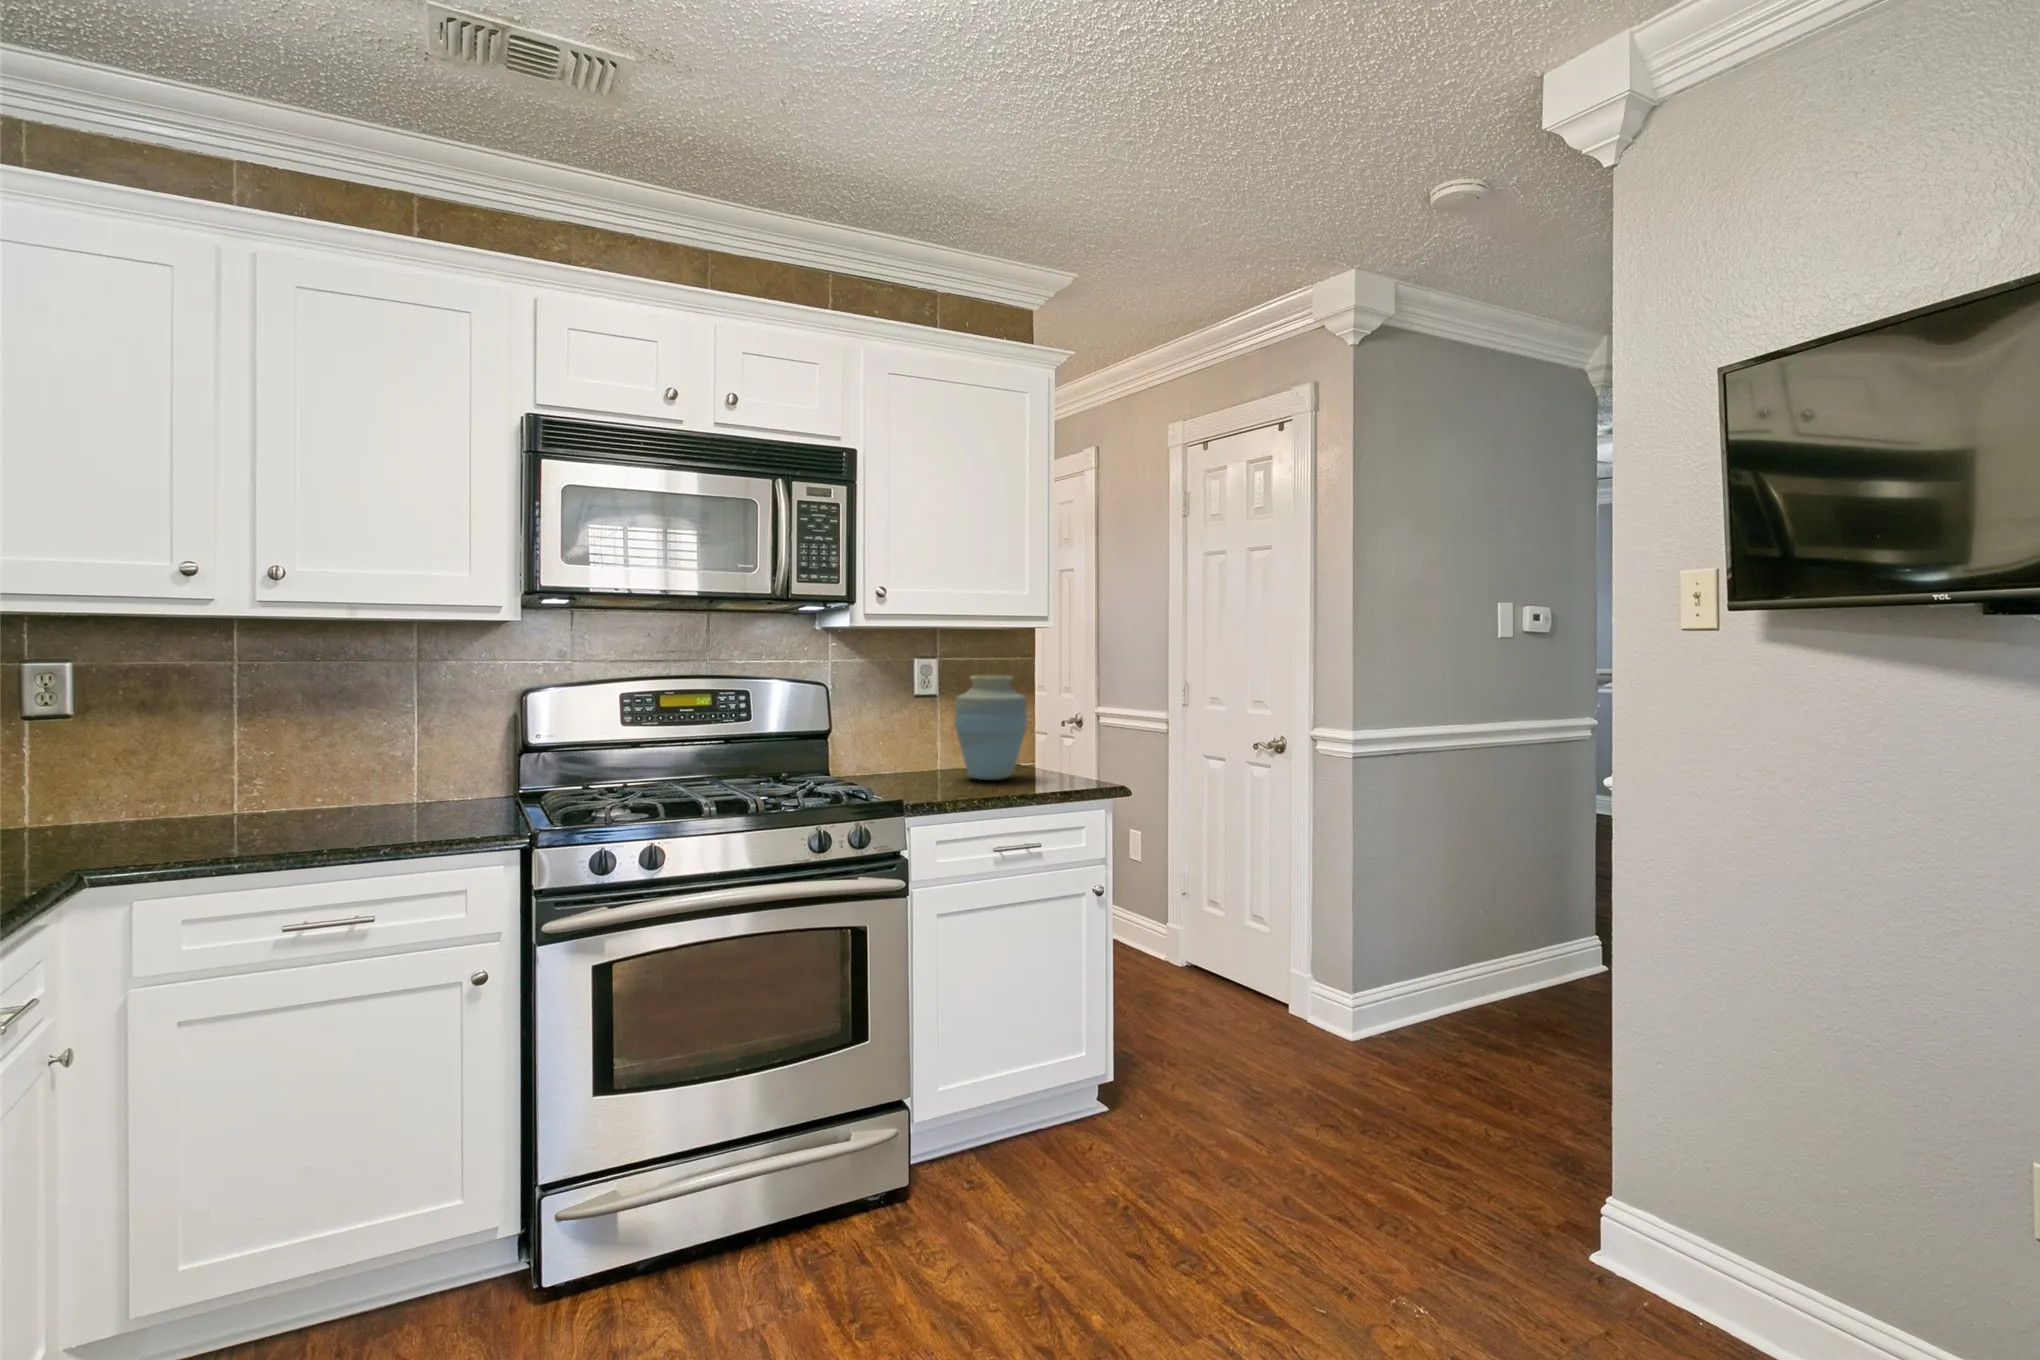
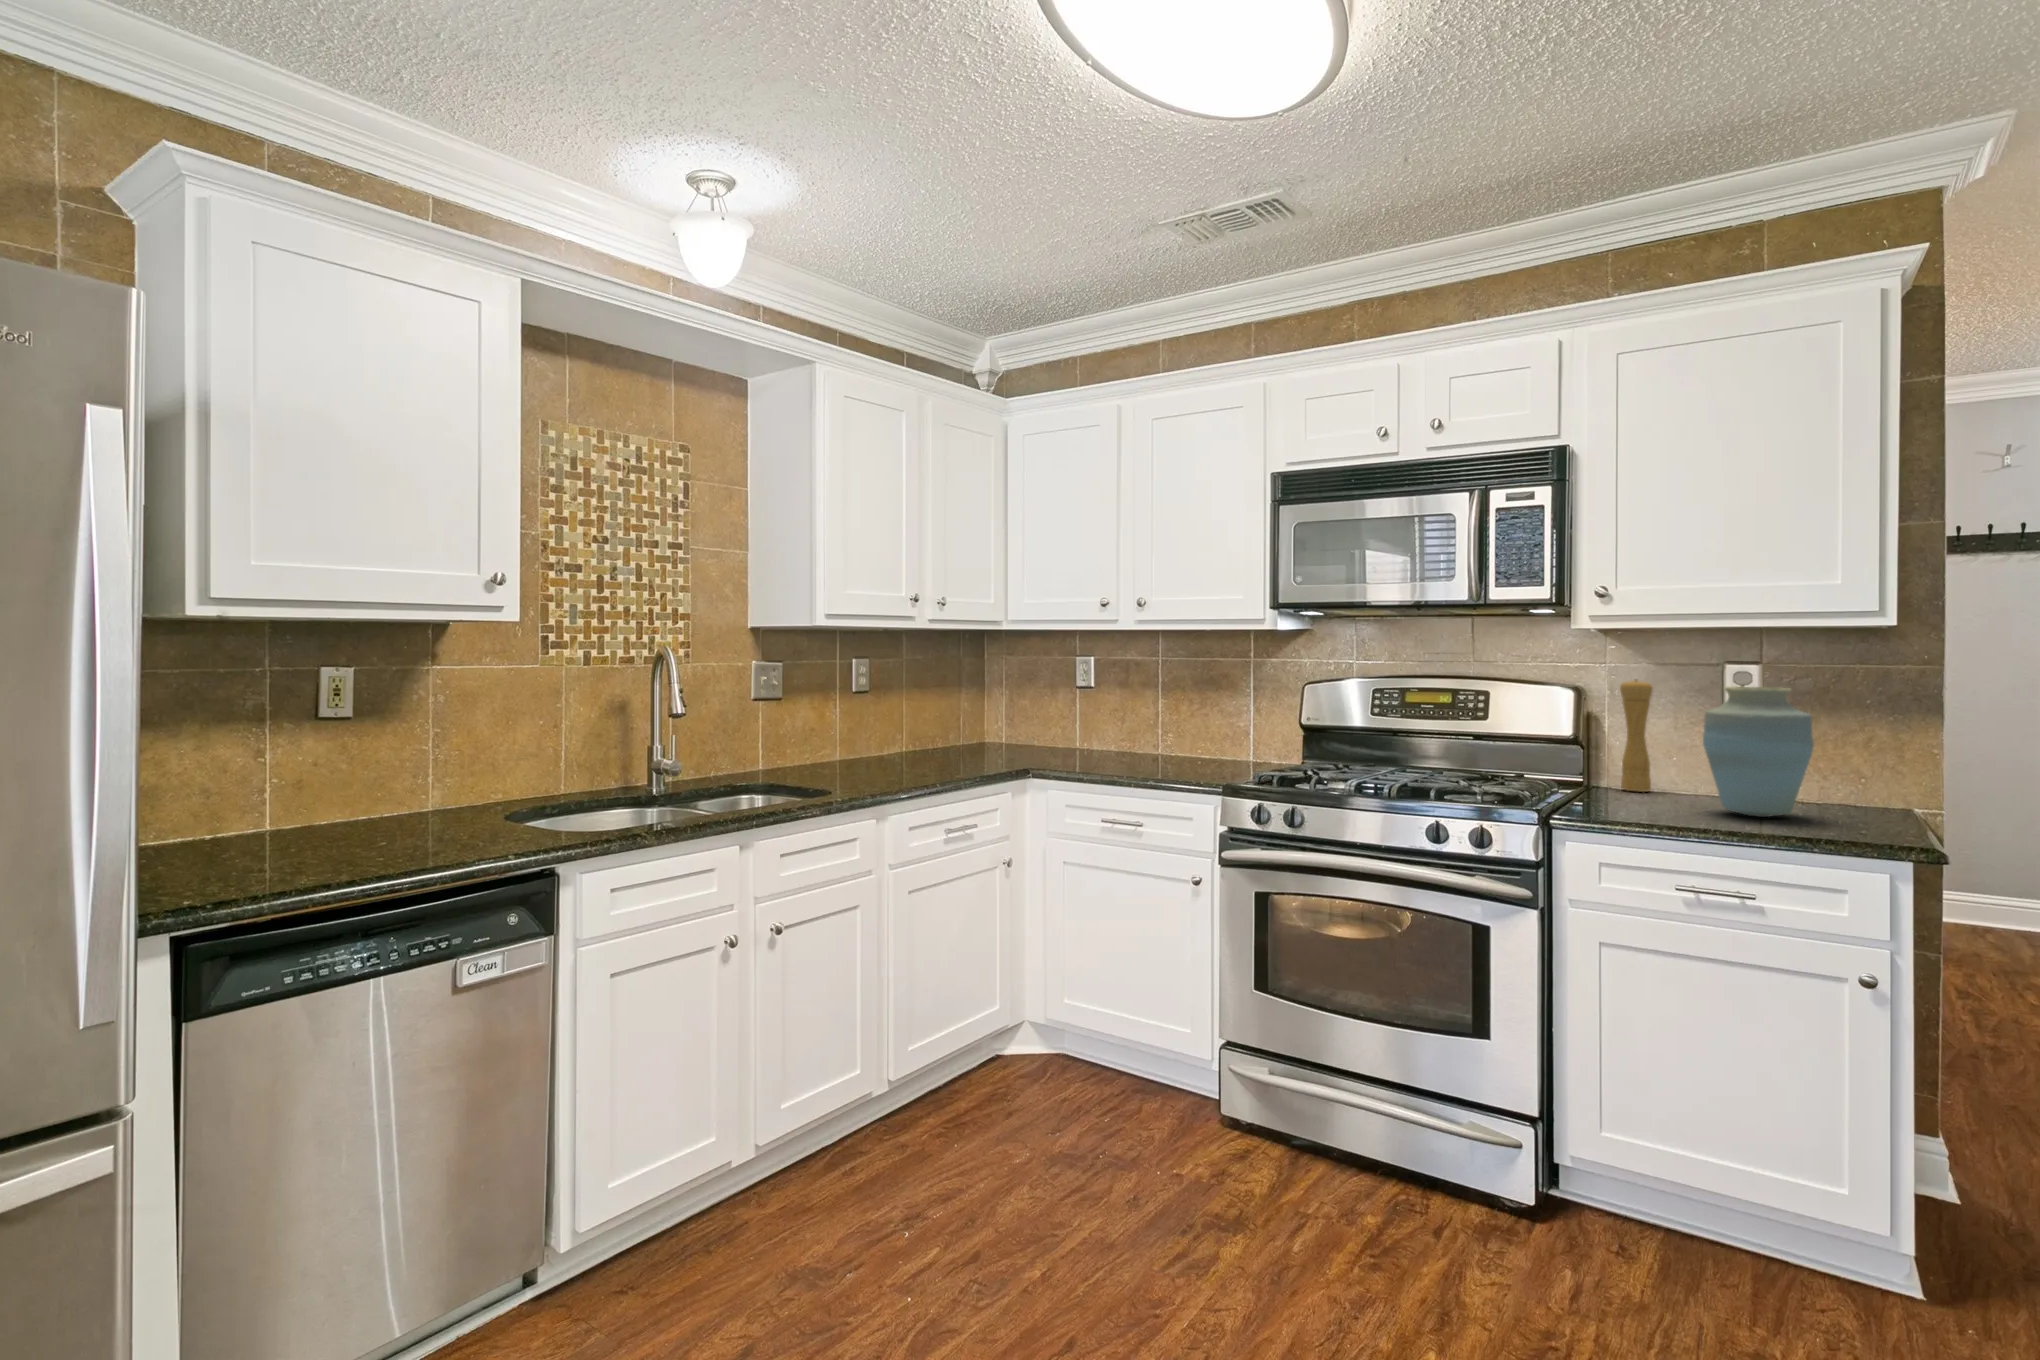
pepper mill: none [851,673,877,774] -> present [1620,680,1653,792]

